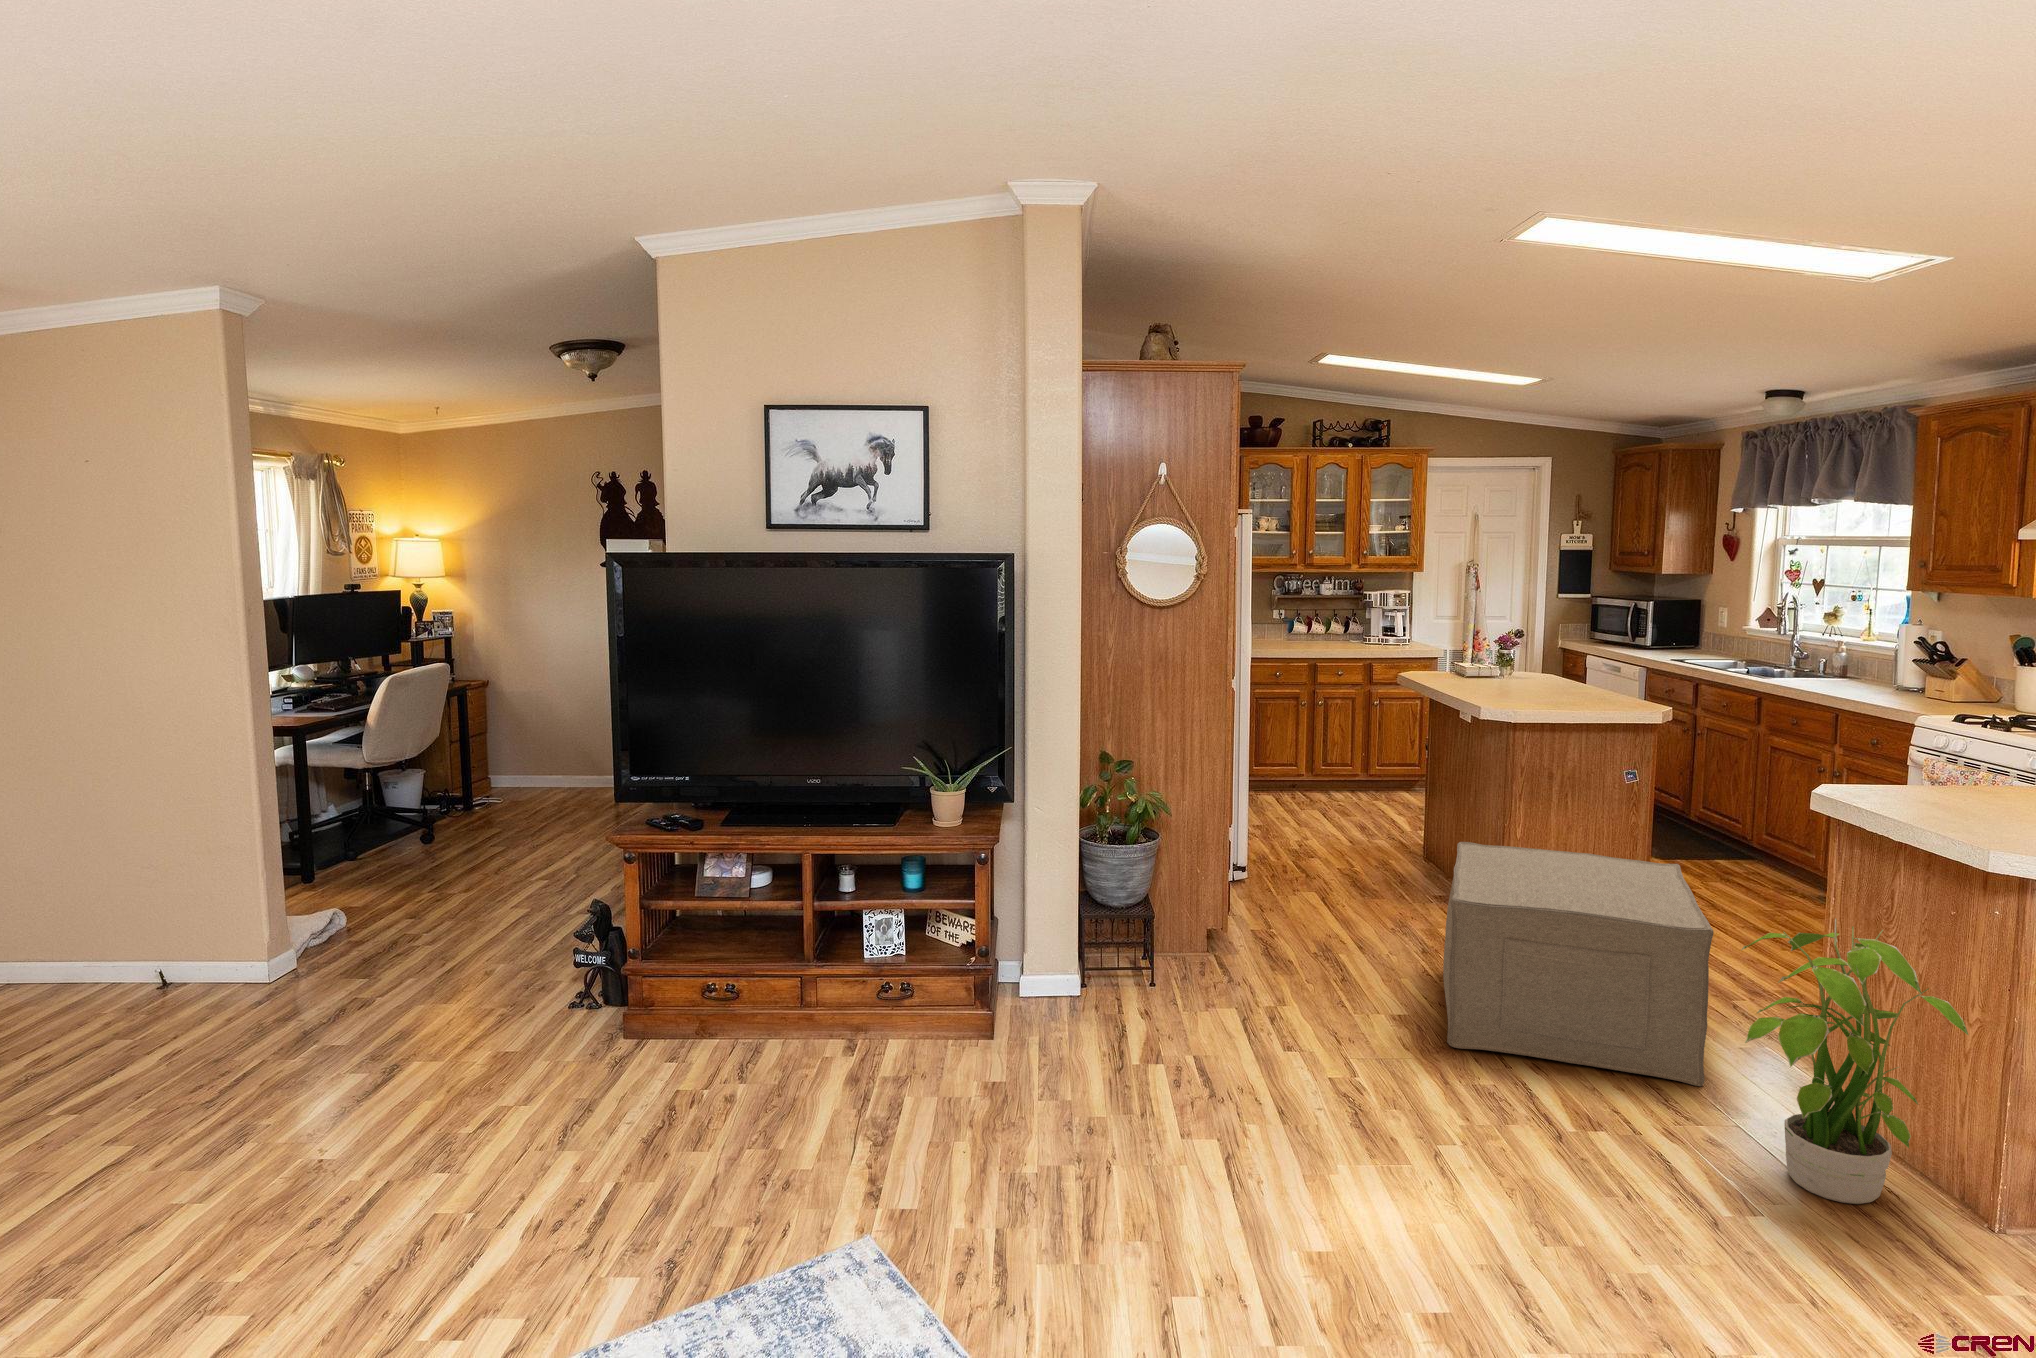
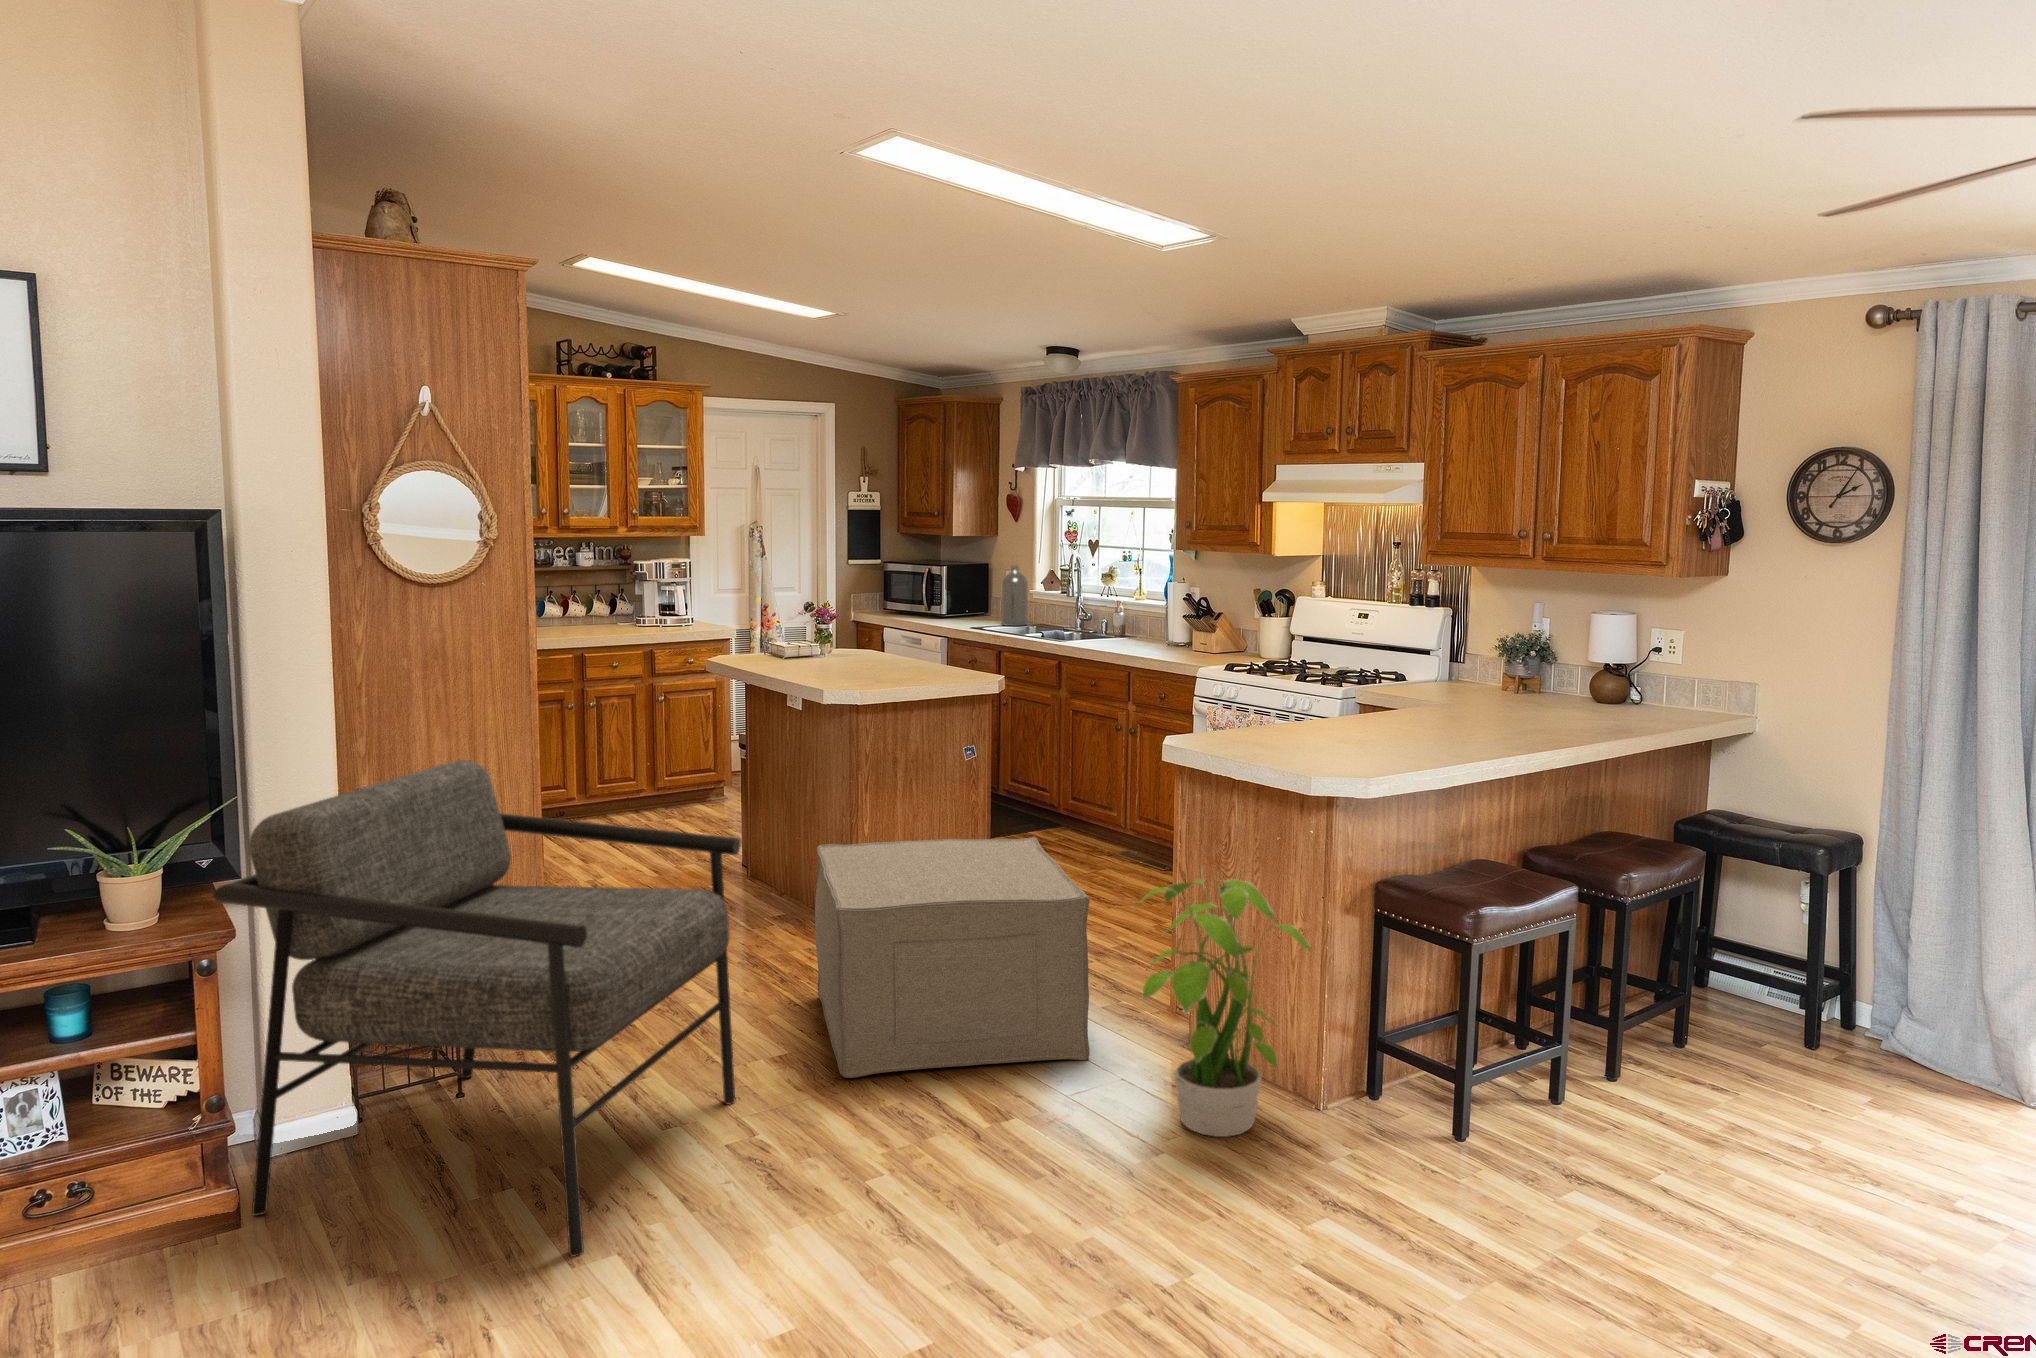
bottle: none [1706,603,1739,661] -> present [1001,565,1028,626]
armchair: none [983,739,1368,1132] -> present [213,760,741,1257]

